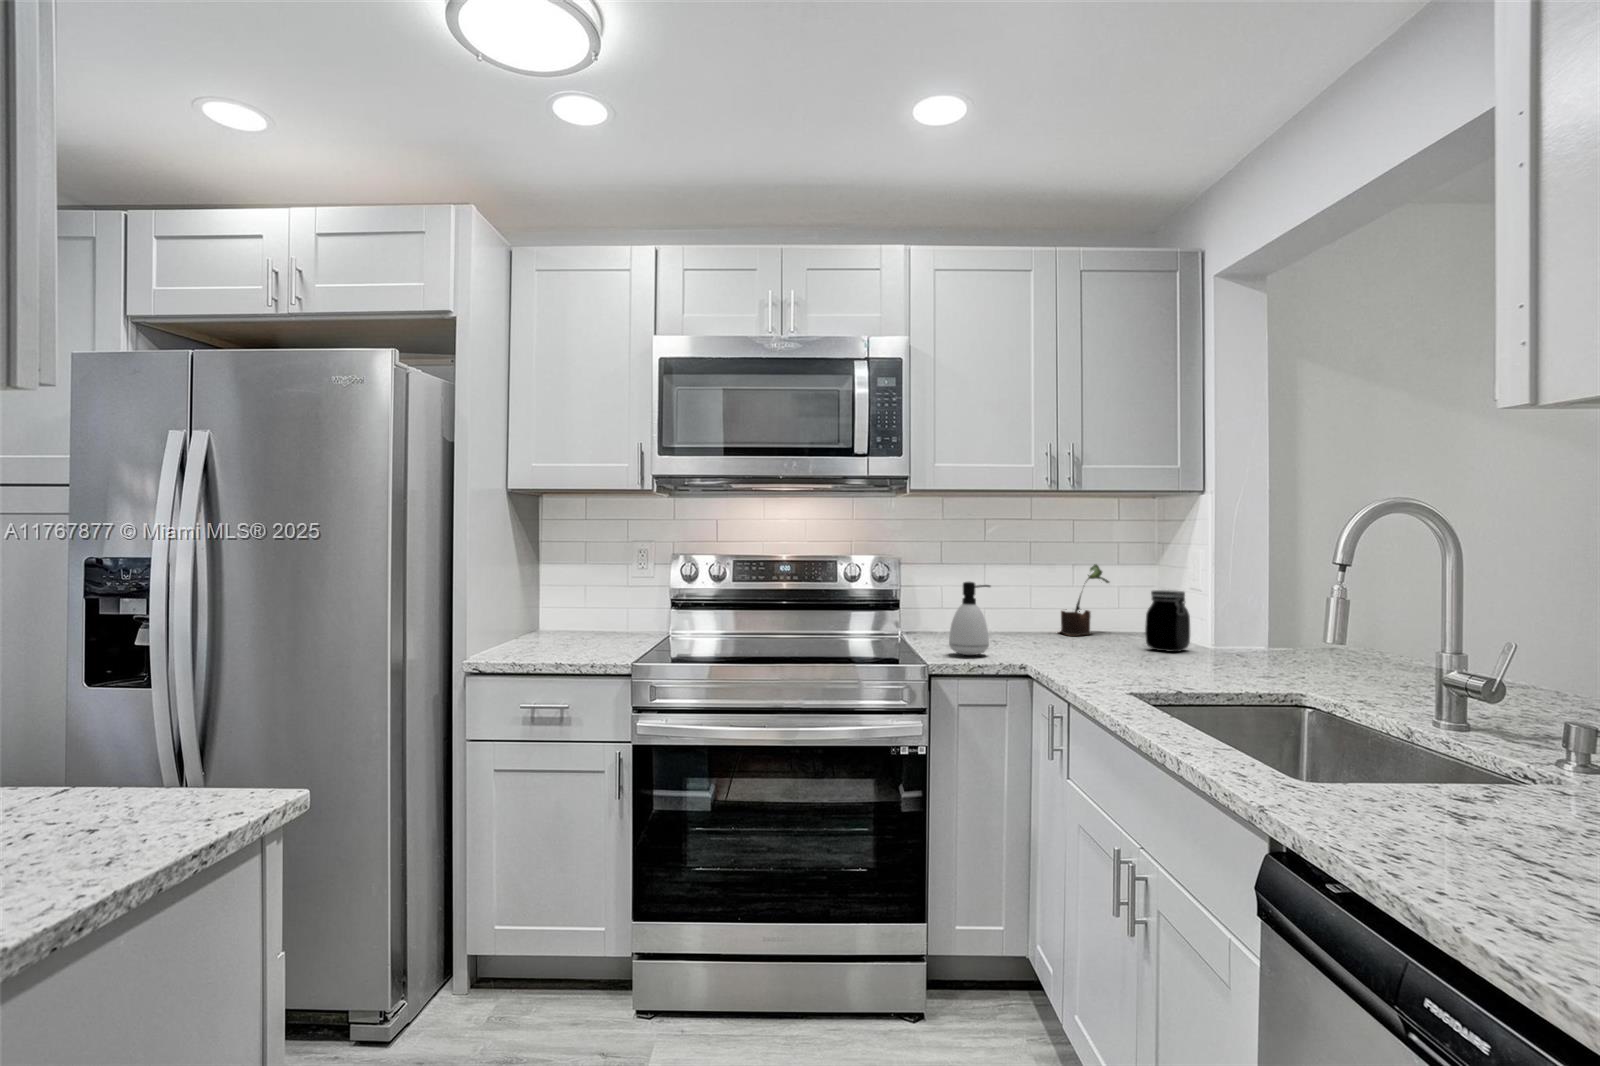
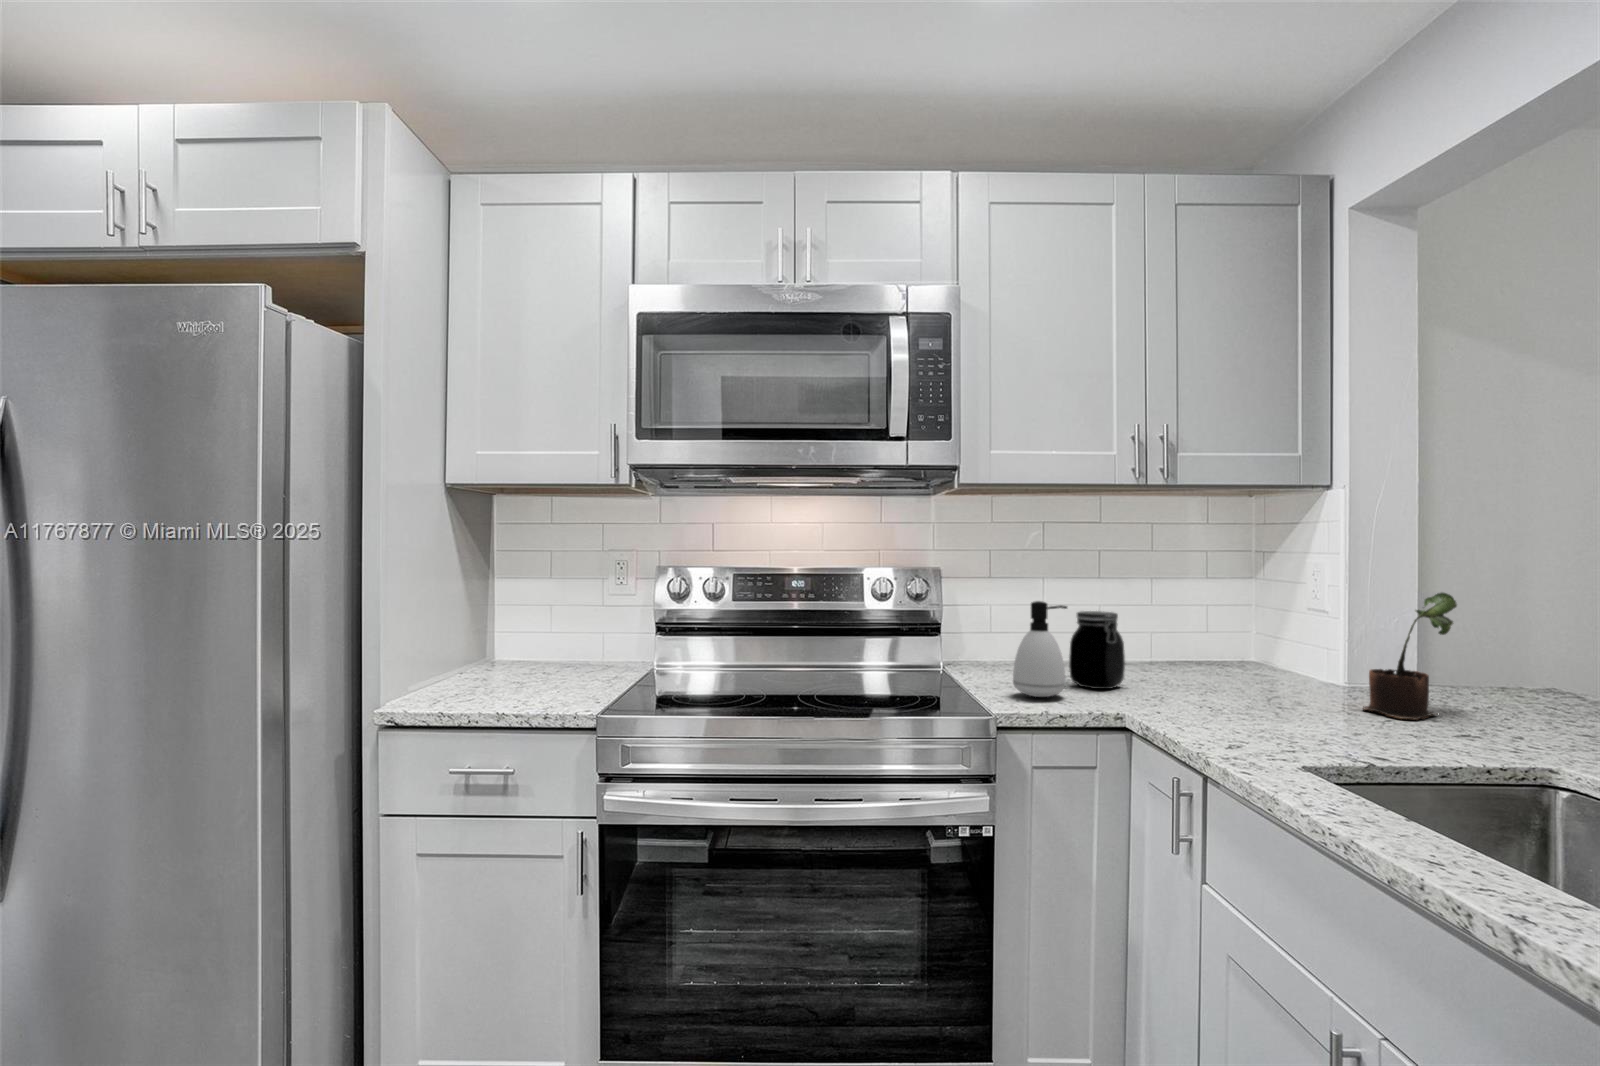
potted plant: present [1060,564,1109,636] -> present [1363,593,1457,720]
jar: present [1145,590,1190,652] -> present [1069,611,1125,689]

